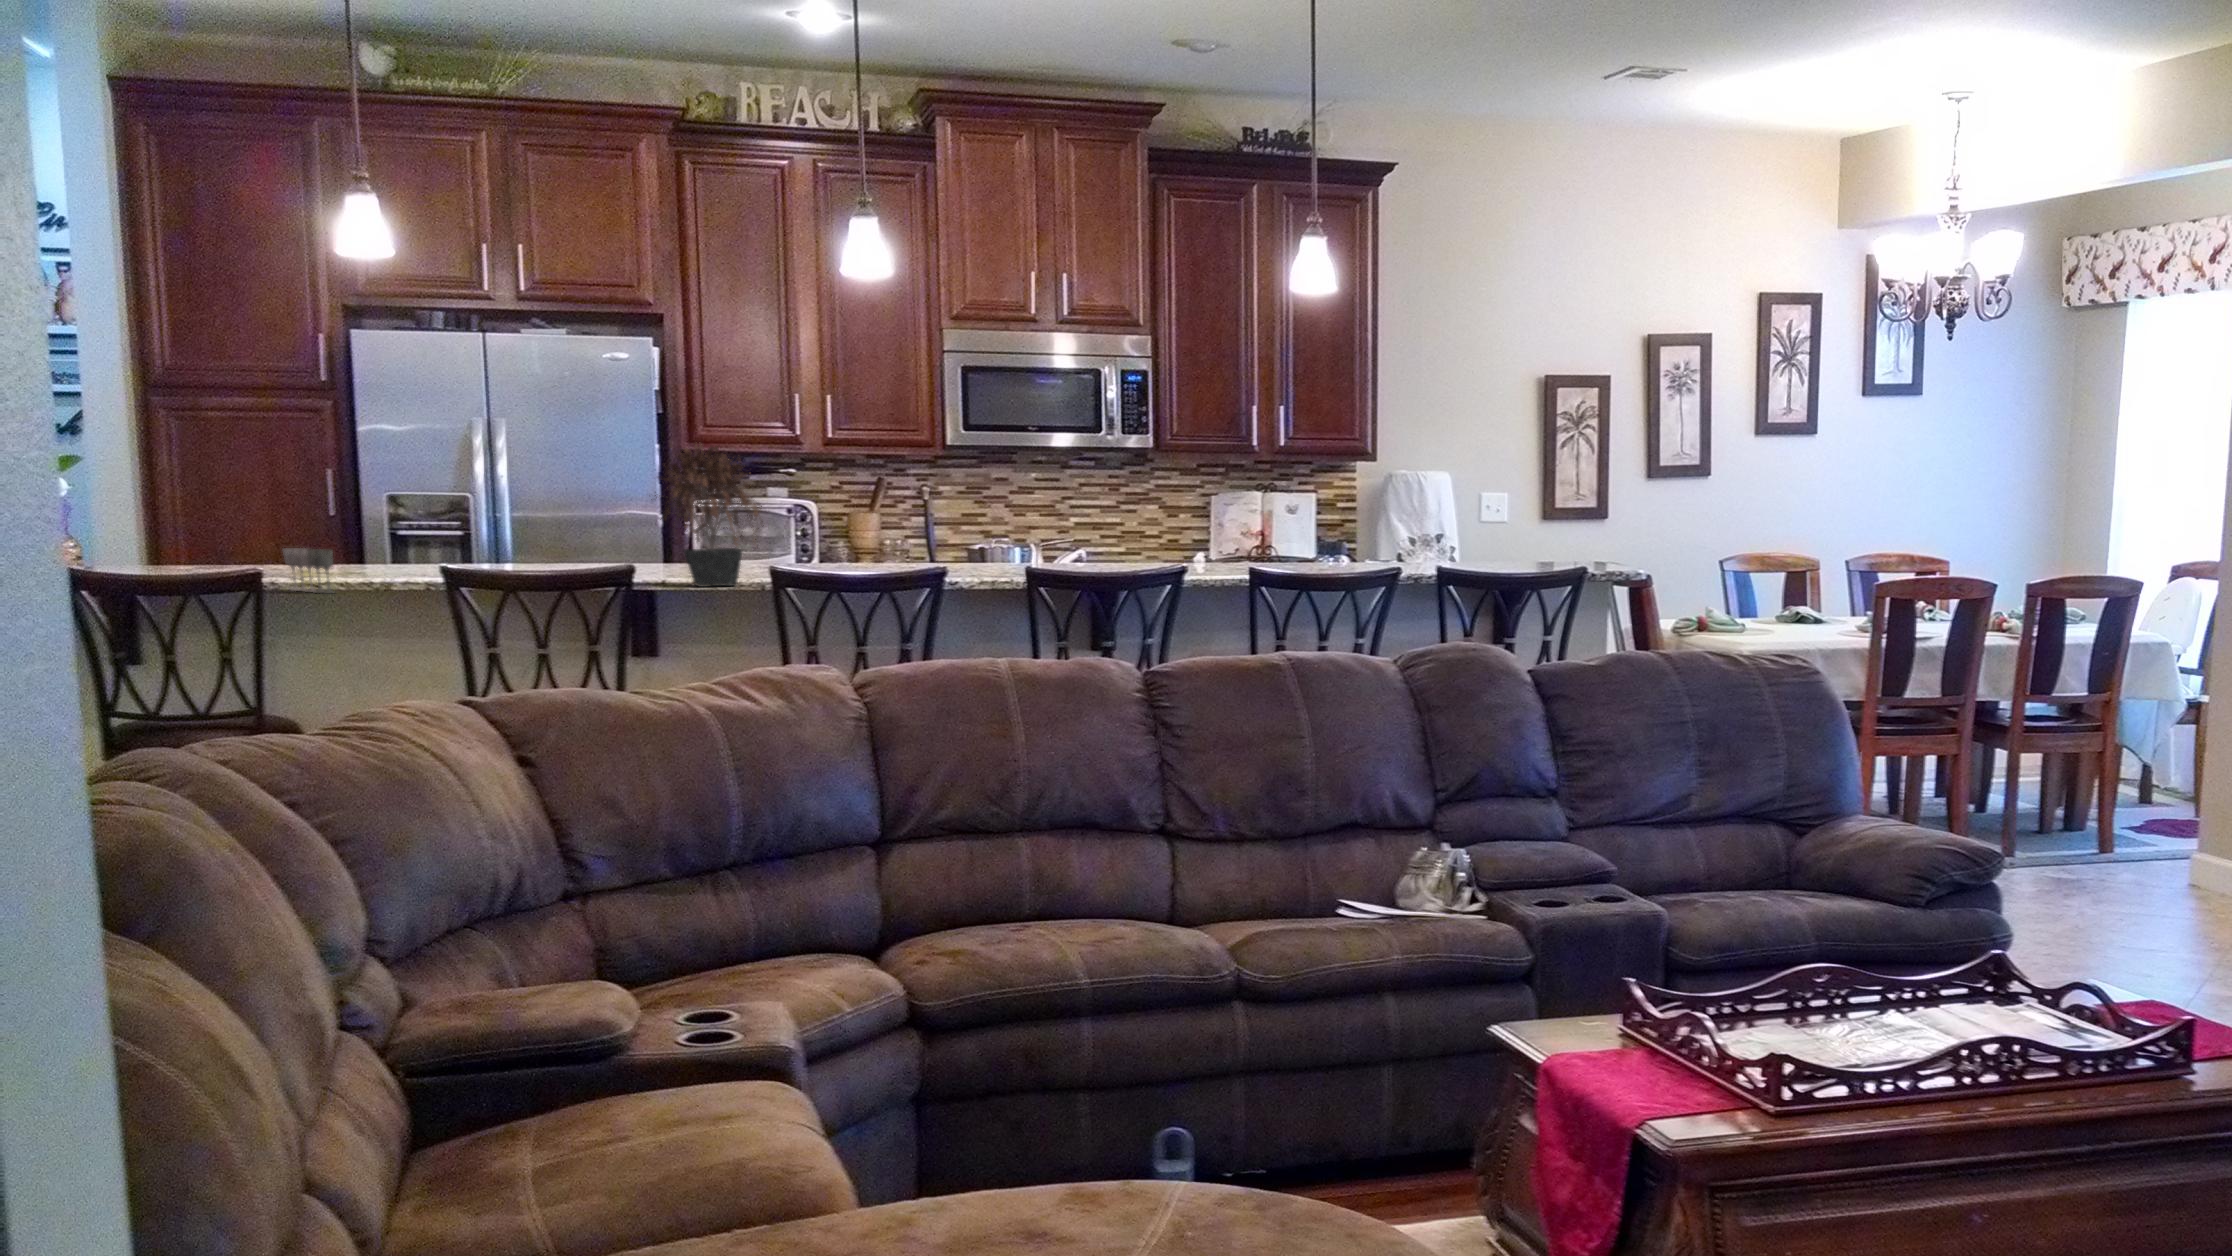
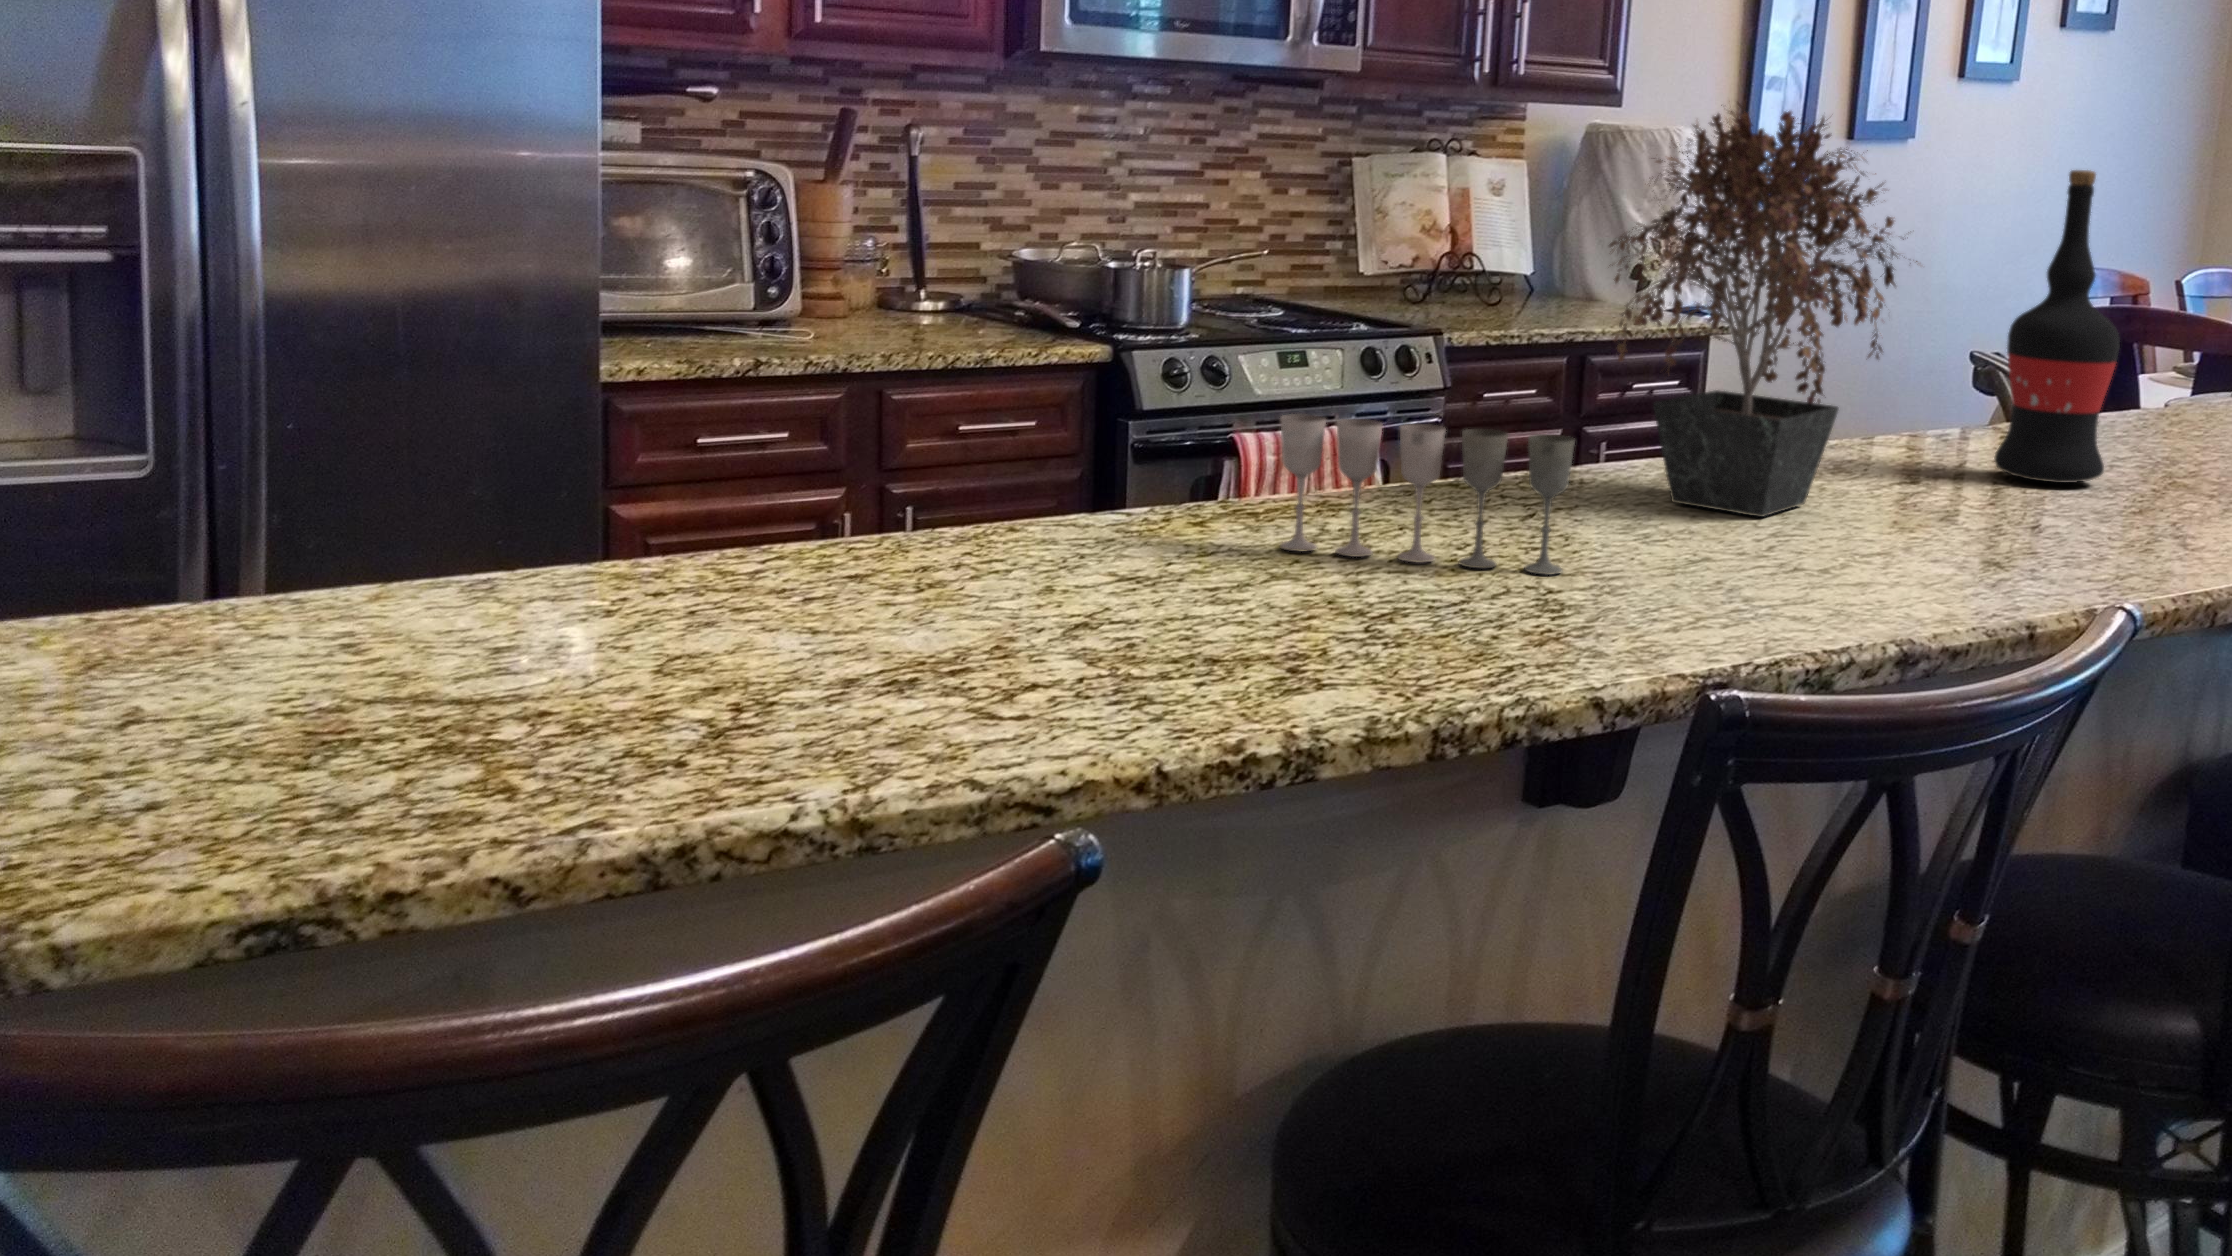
wine bottle: none [855,462,904,584] -> present [1994,170,2120,483]
wine glass: present [283,548,335,593] -> present [1280,414,1575,575]

